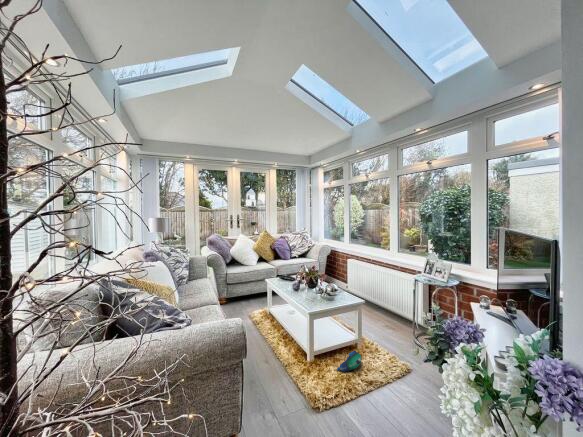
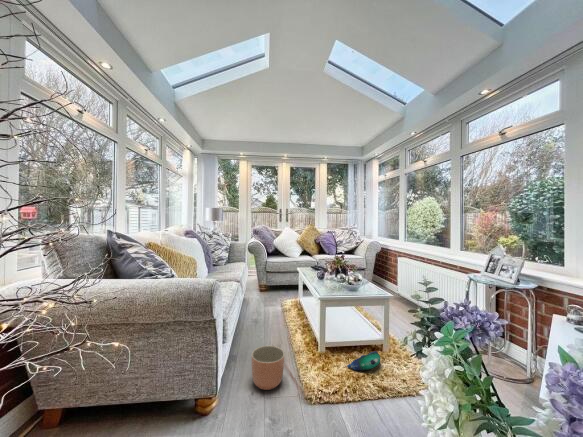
planter: none [257,365,288,409] -> present [251,346,284,390]

